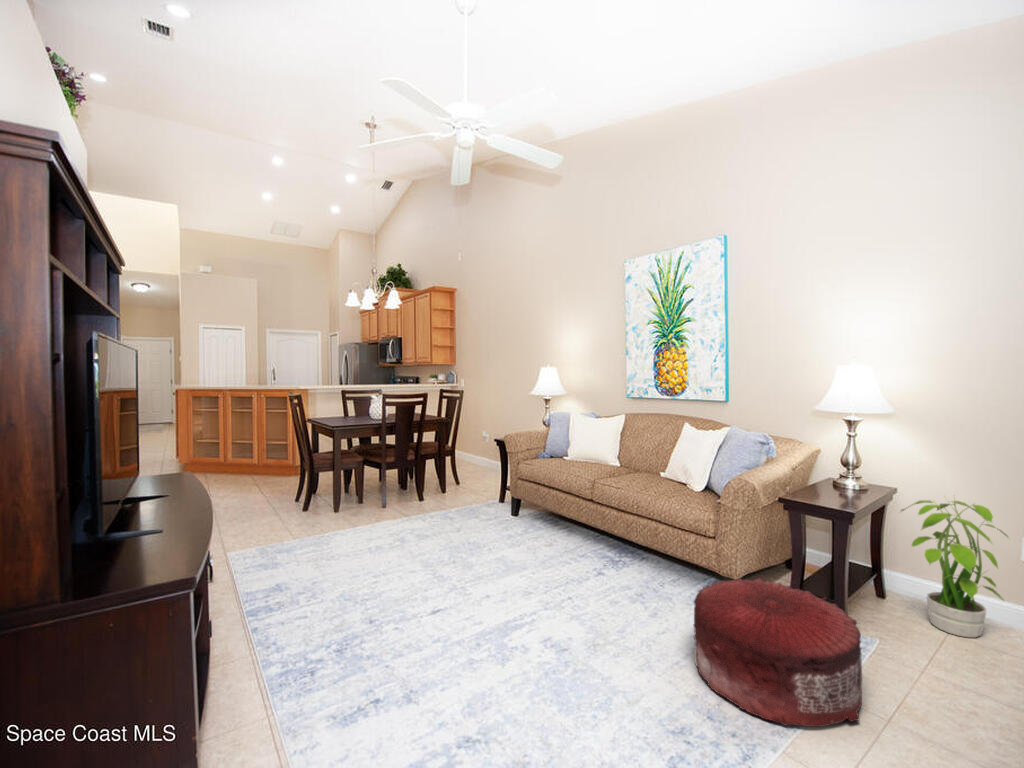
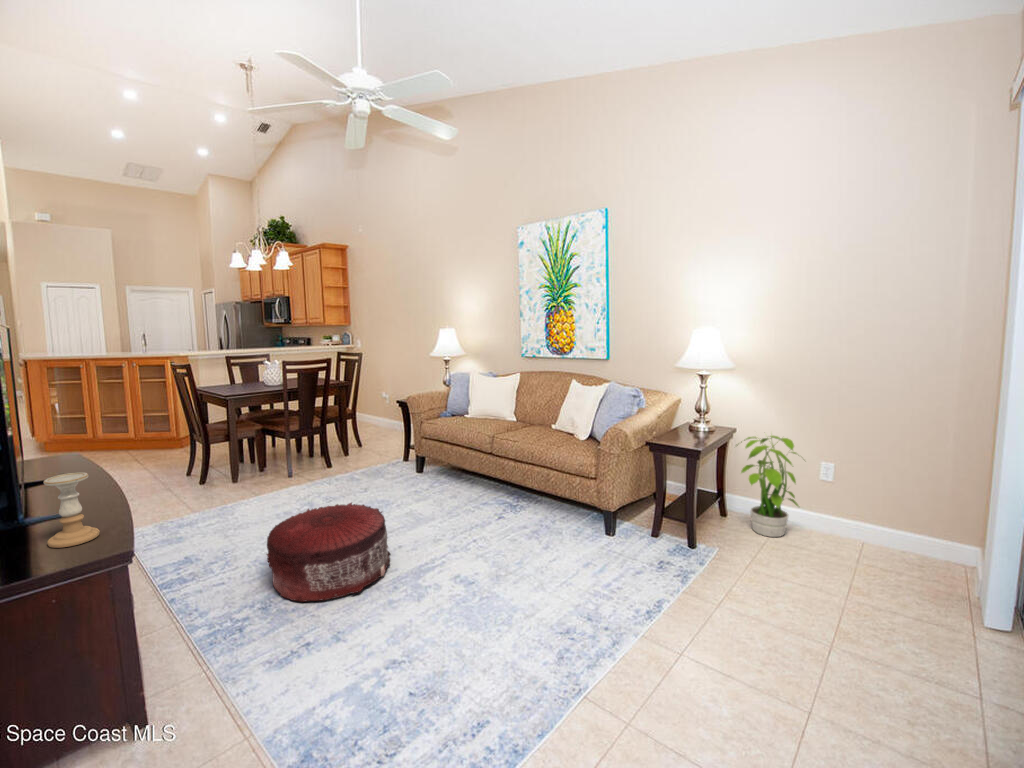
candle holder: none [127,486,177,564] -> present [43,472,100,548]
pouf: present [694,578,862,727] -> present [267,503,391,602]

